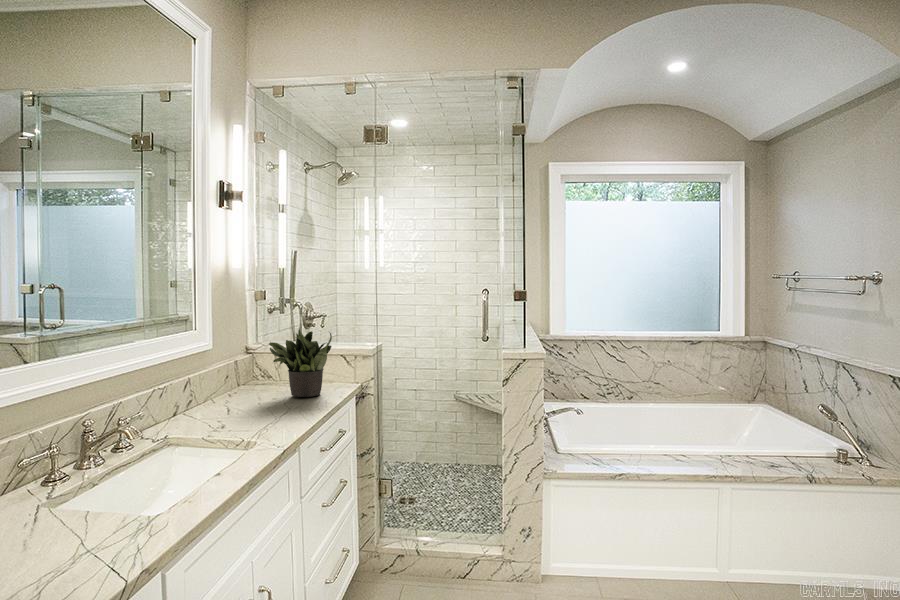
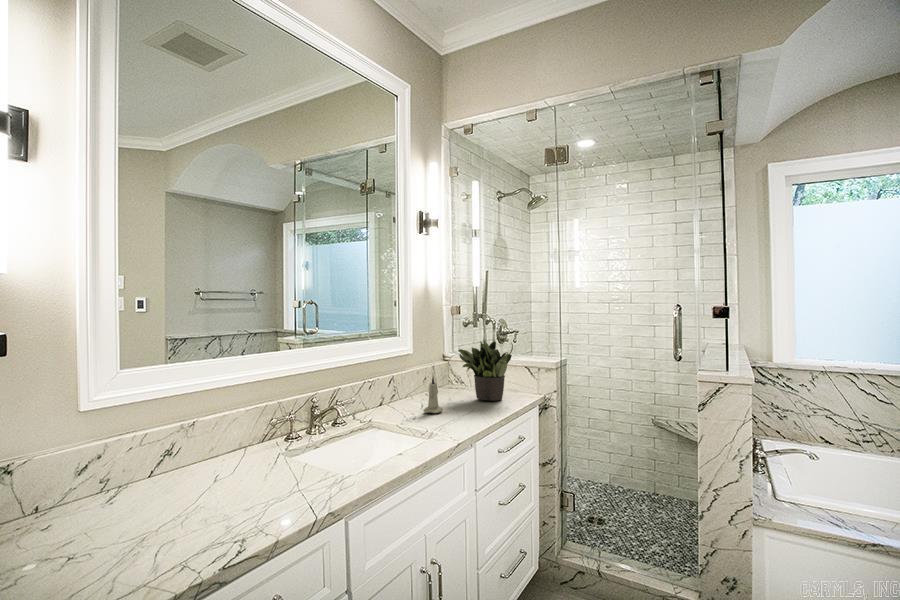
candle: none [233,376,256,420] -> present [423,377,443,413]

